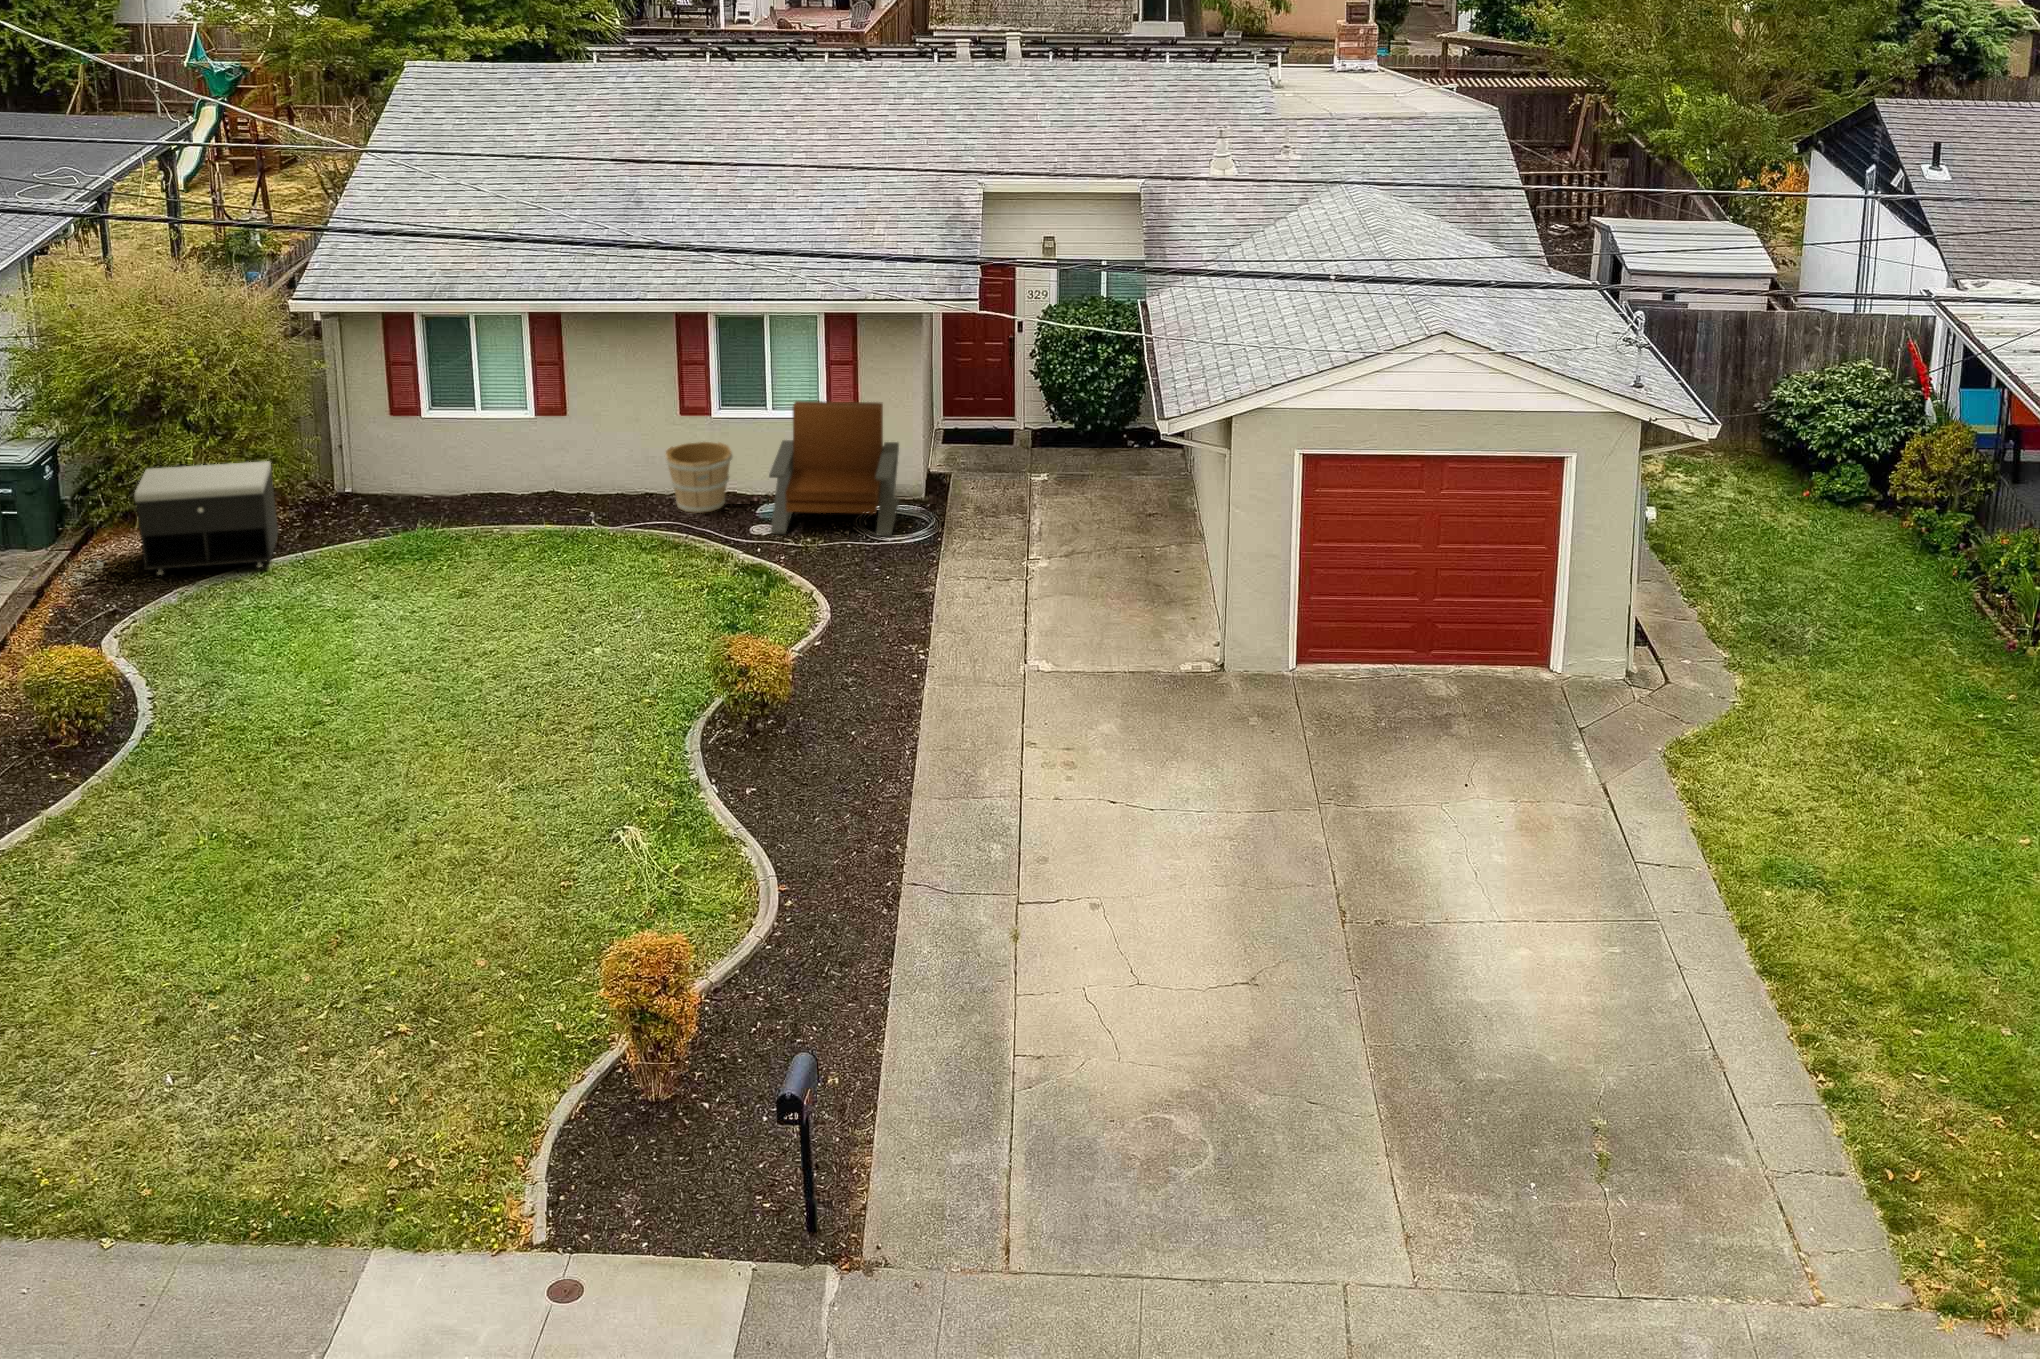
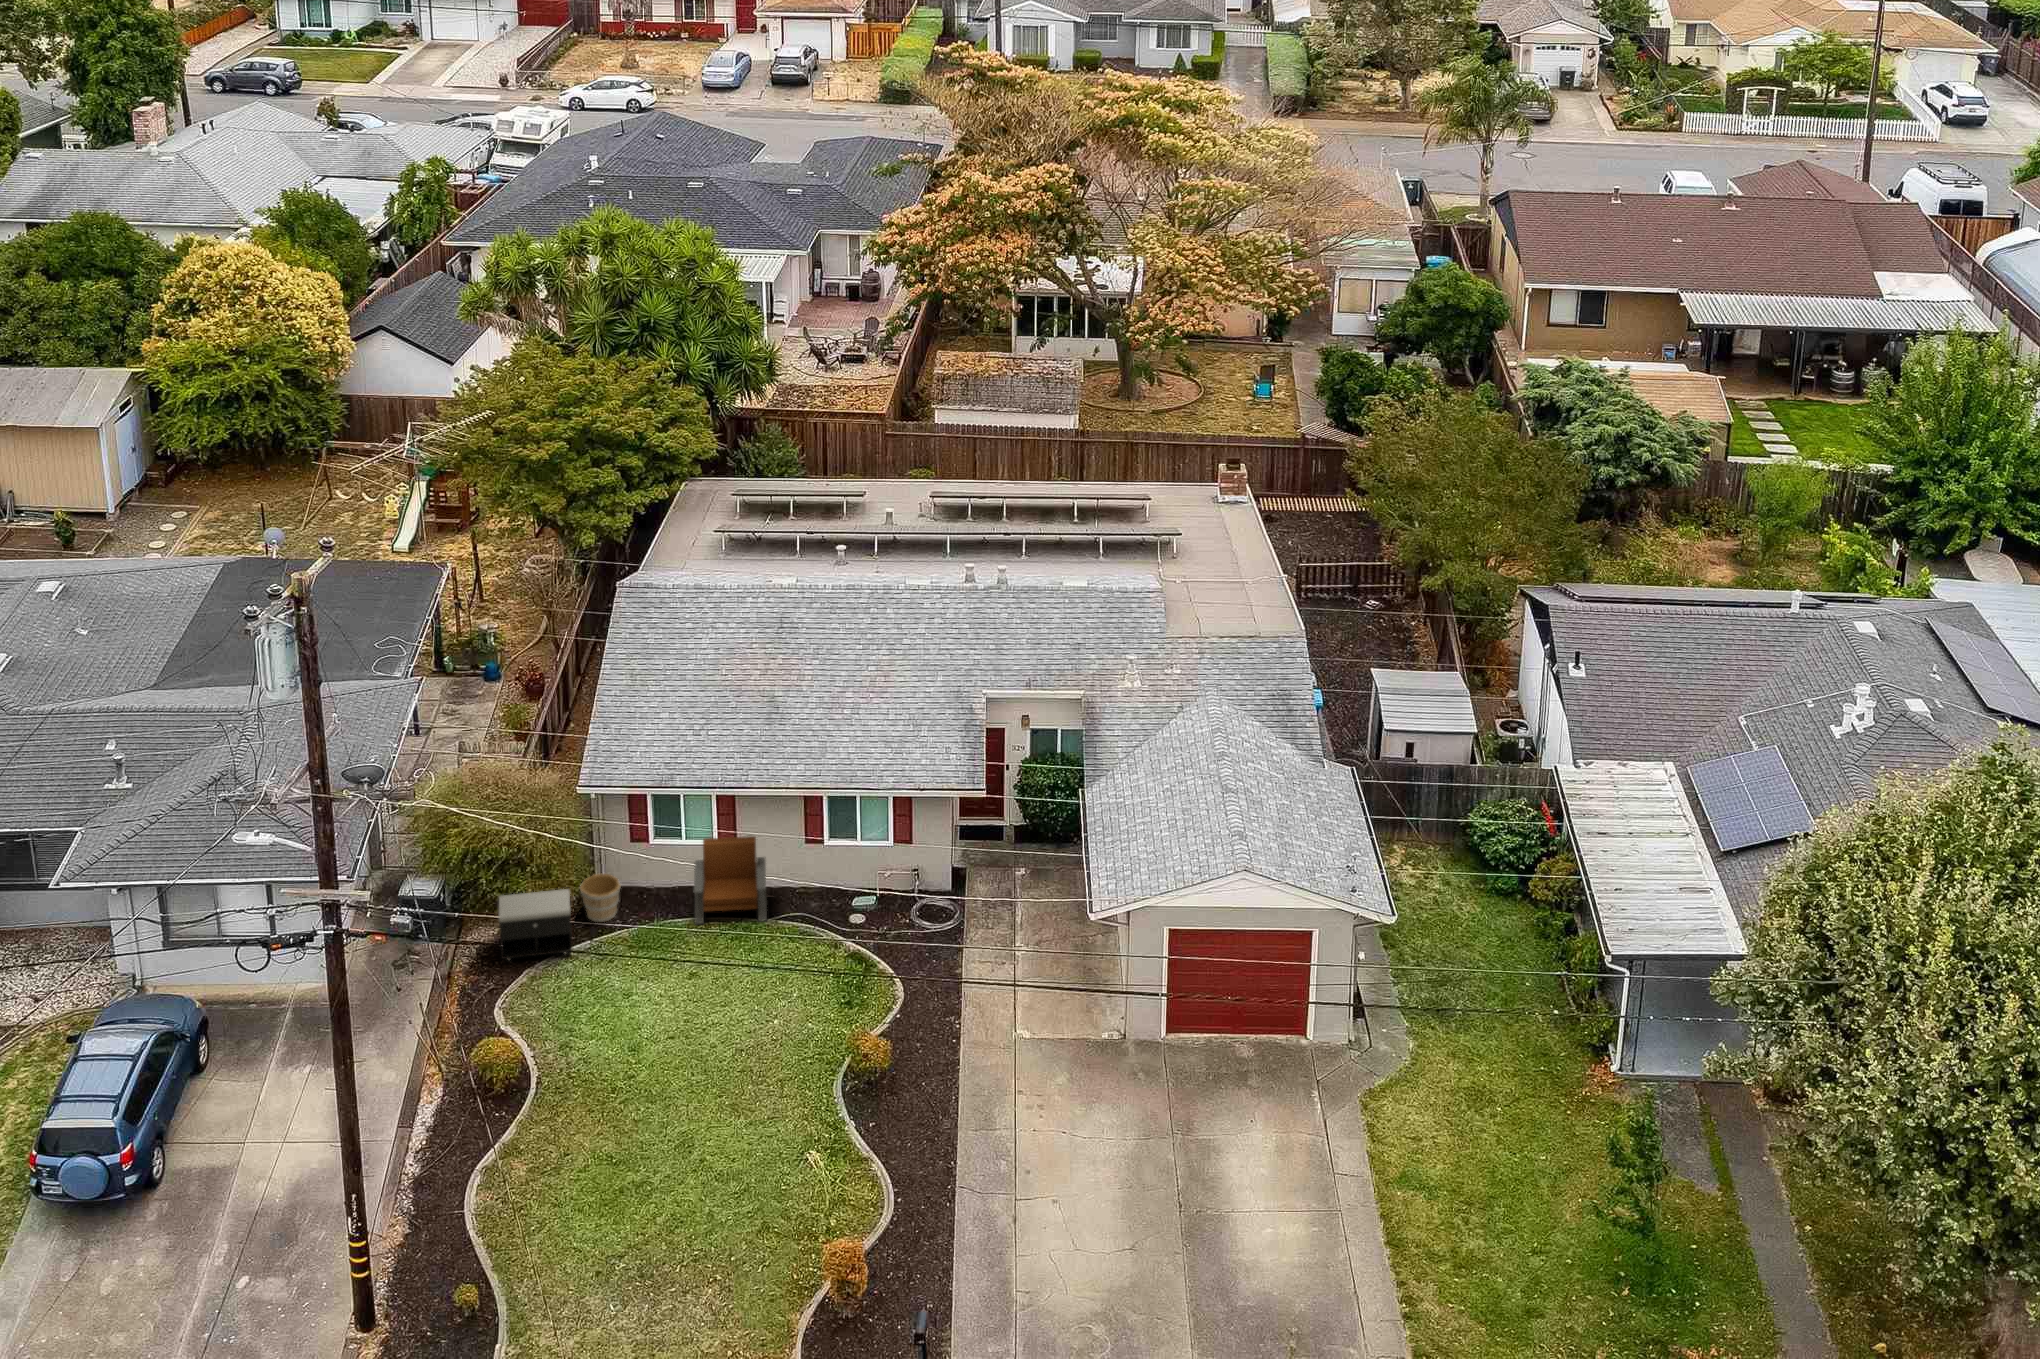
lounge chair: present [769,401,899,536] -> present [694,836,767,924]
wooden bucket: present [665,442,732,513] -> present [580,874,621,922]

